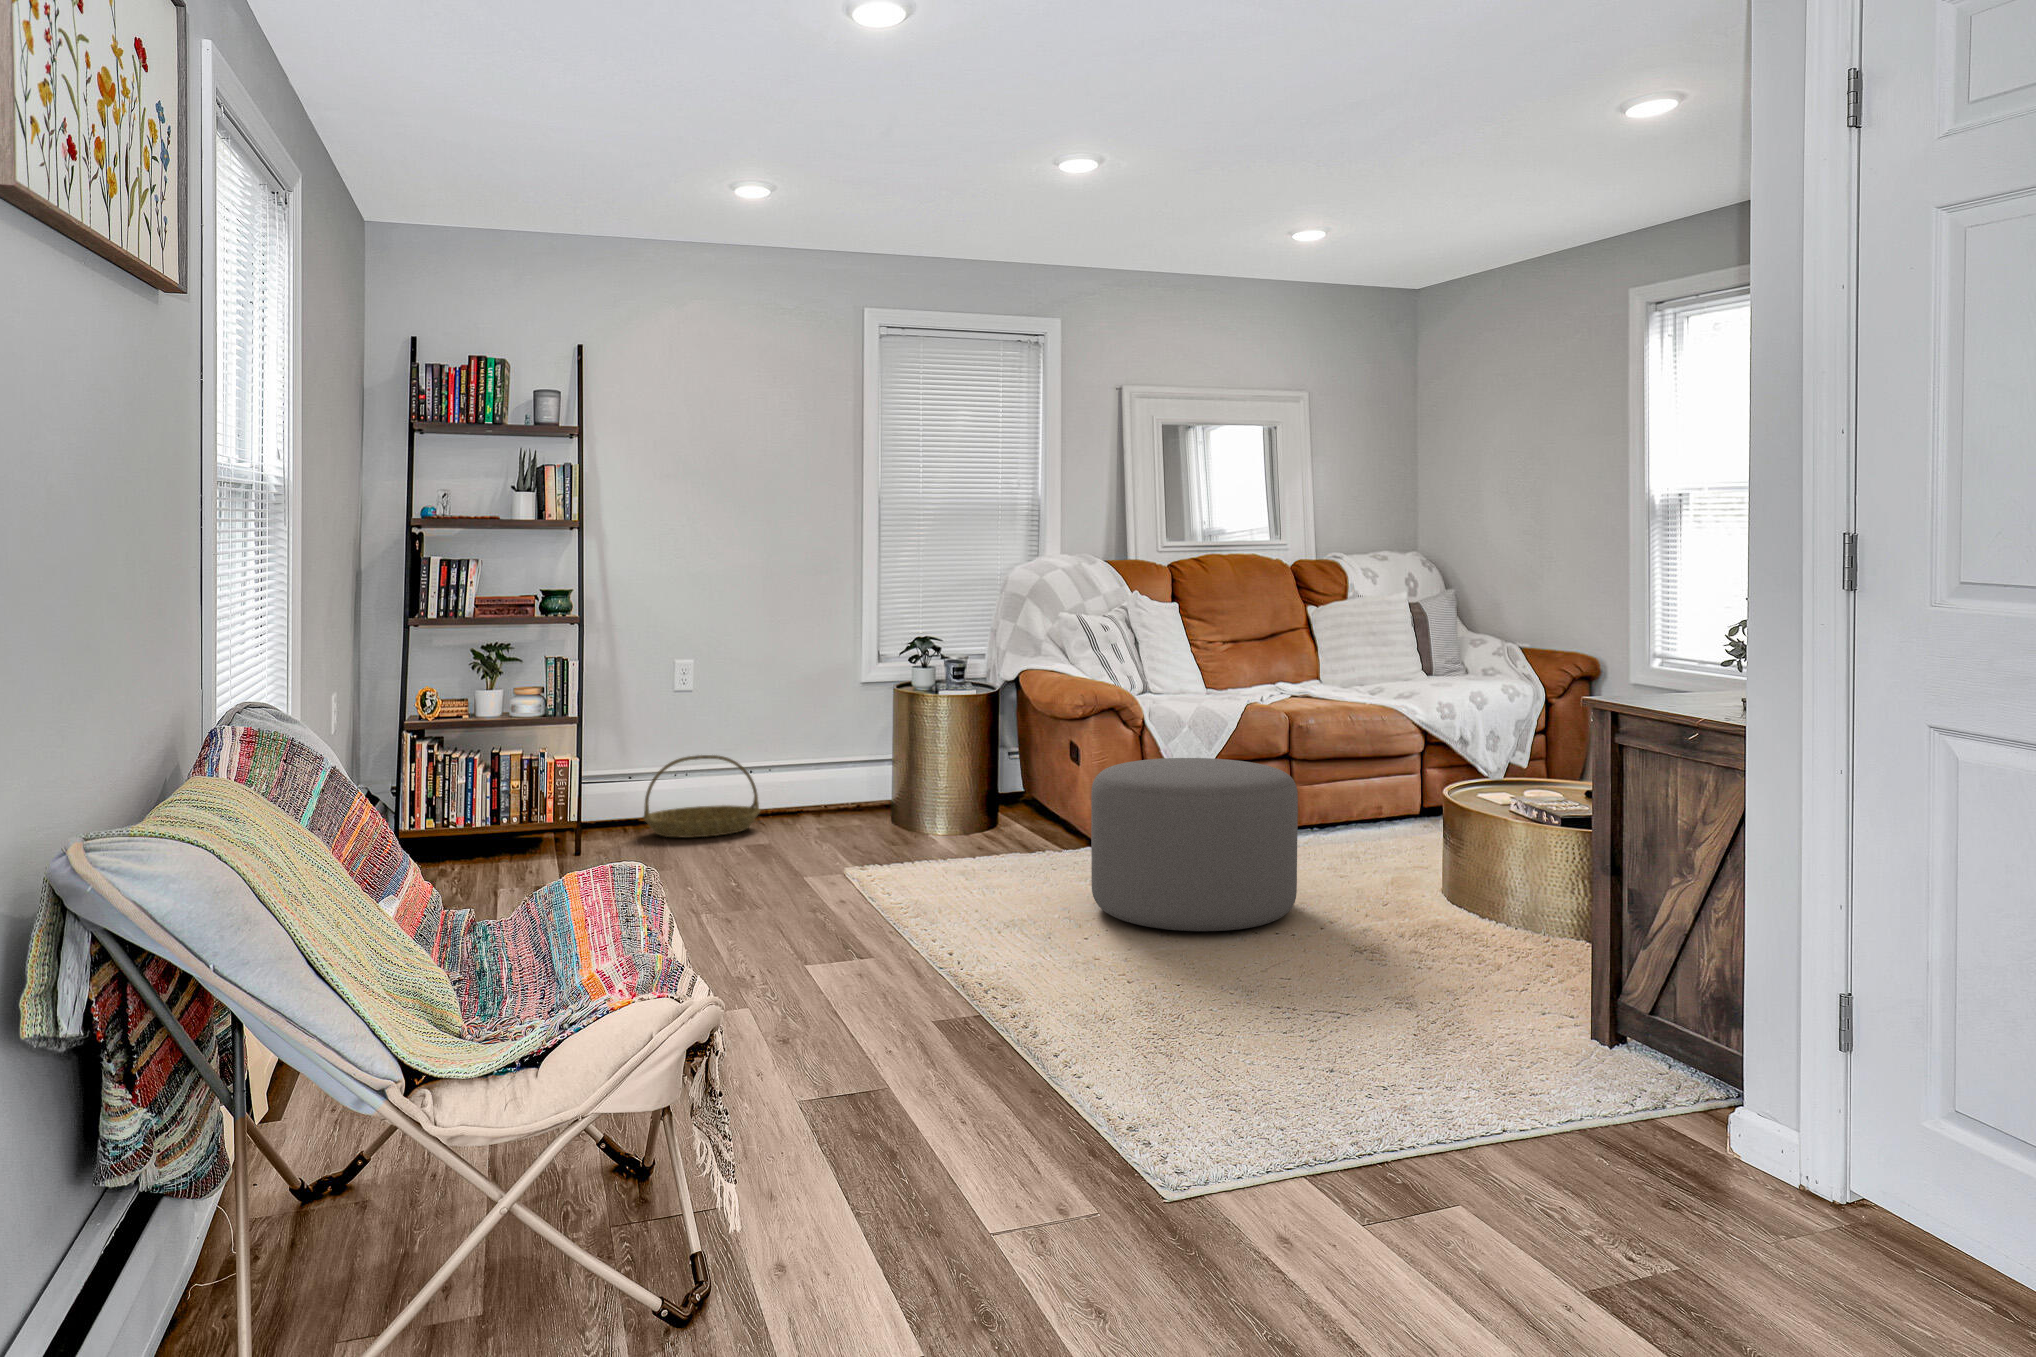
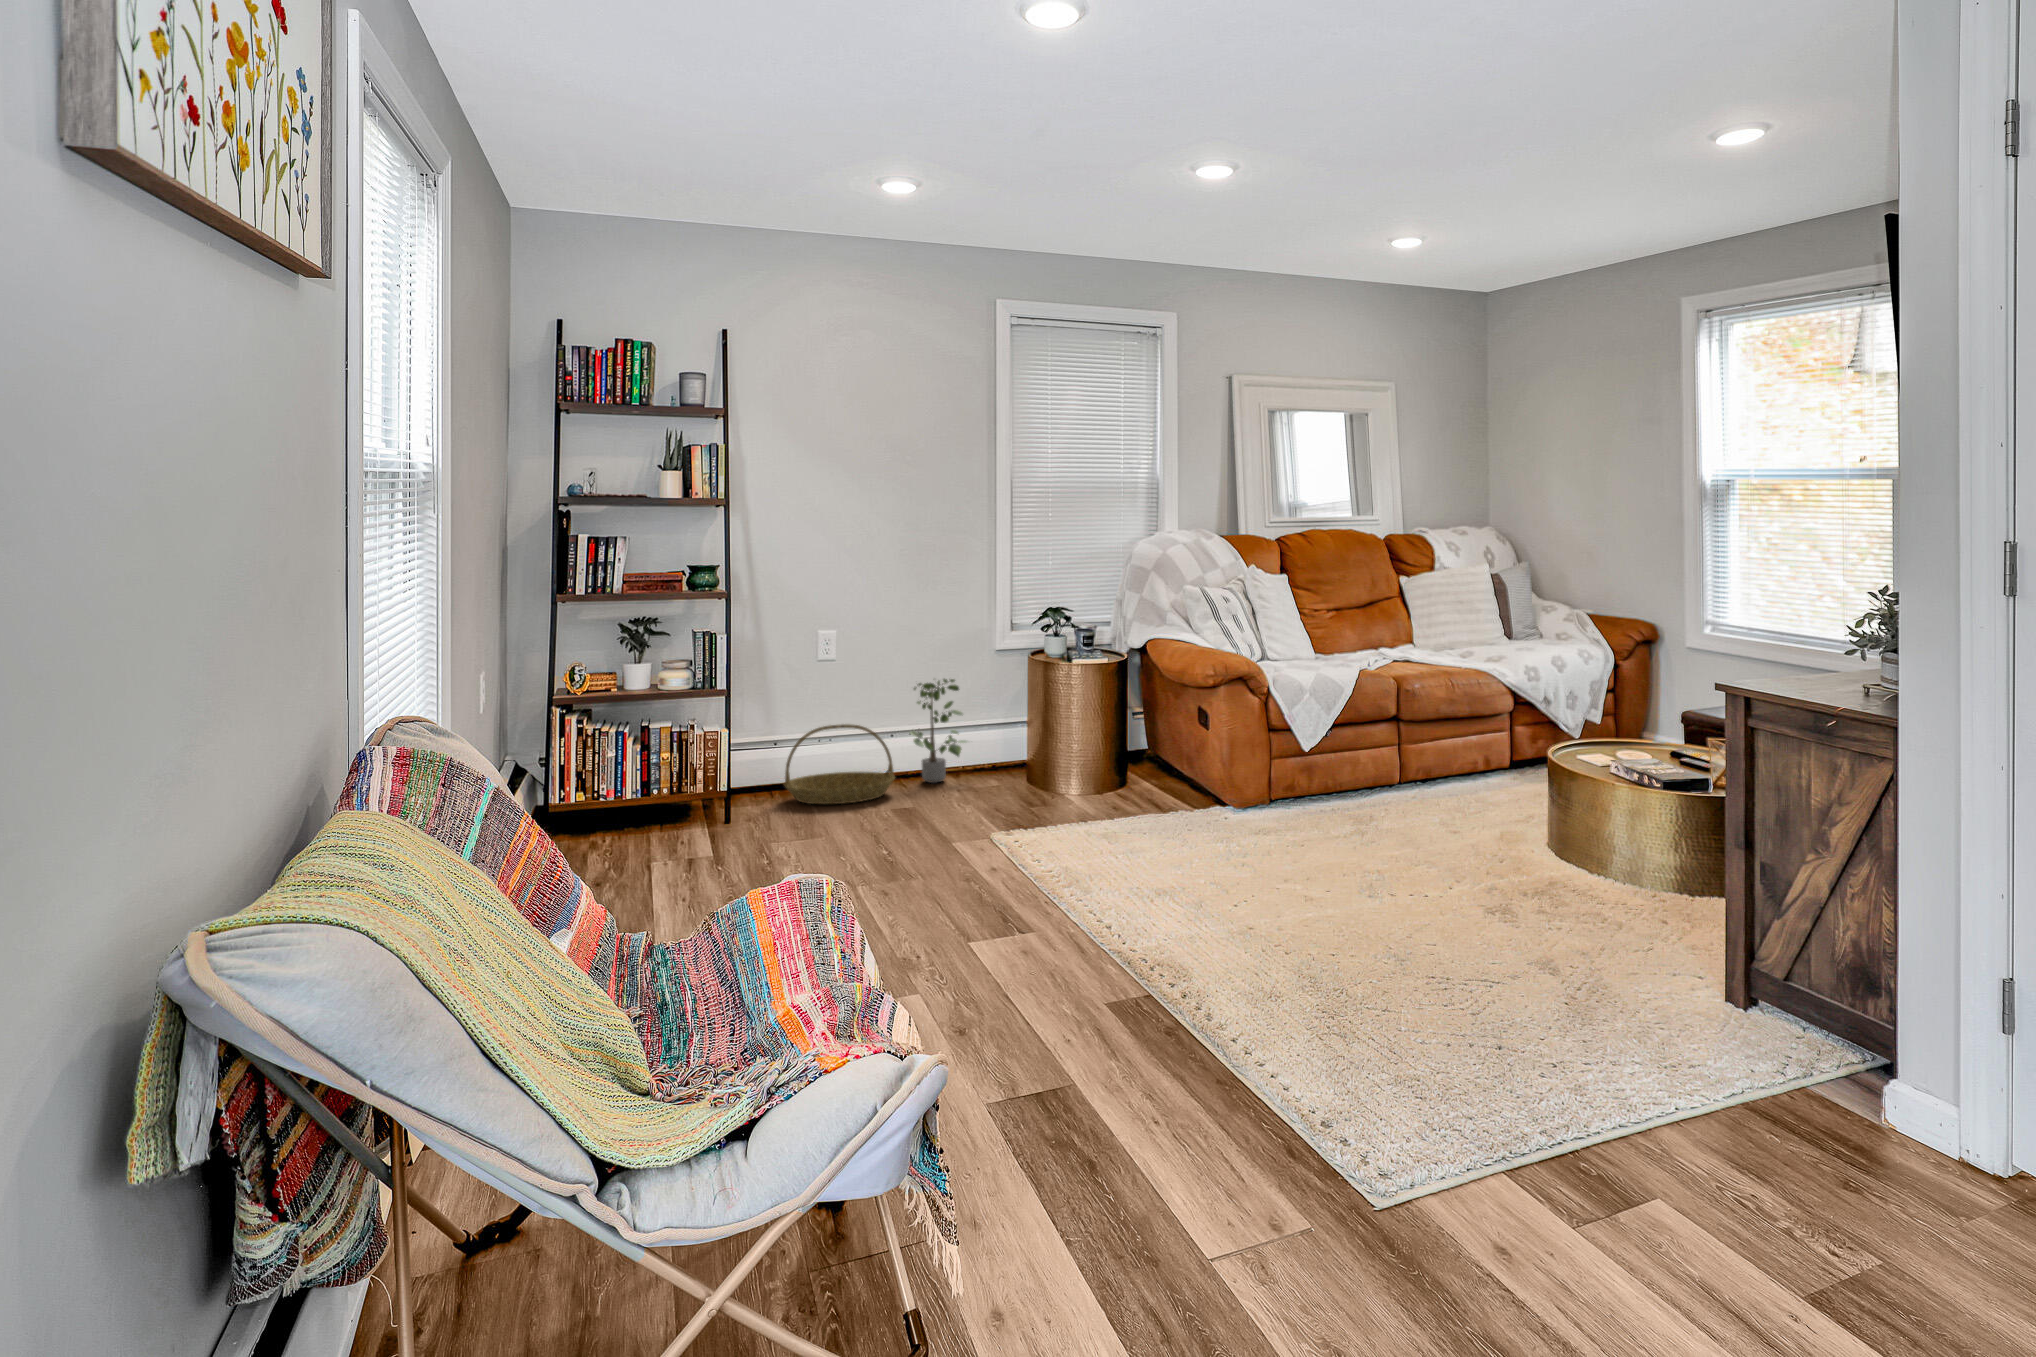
potted plant: none [777,706,844,817] -> present [910,679,967,783]
ottoman: present [1091,758,1298,931] -> none [1239,738,1454,918]

